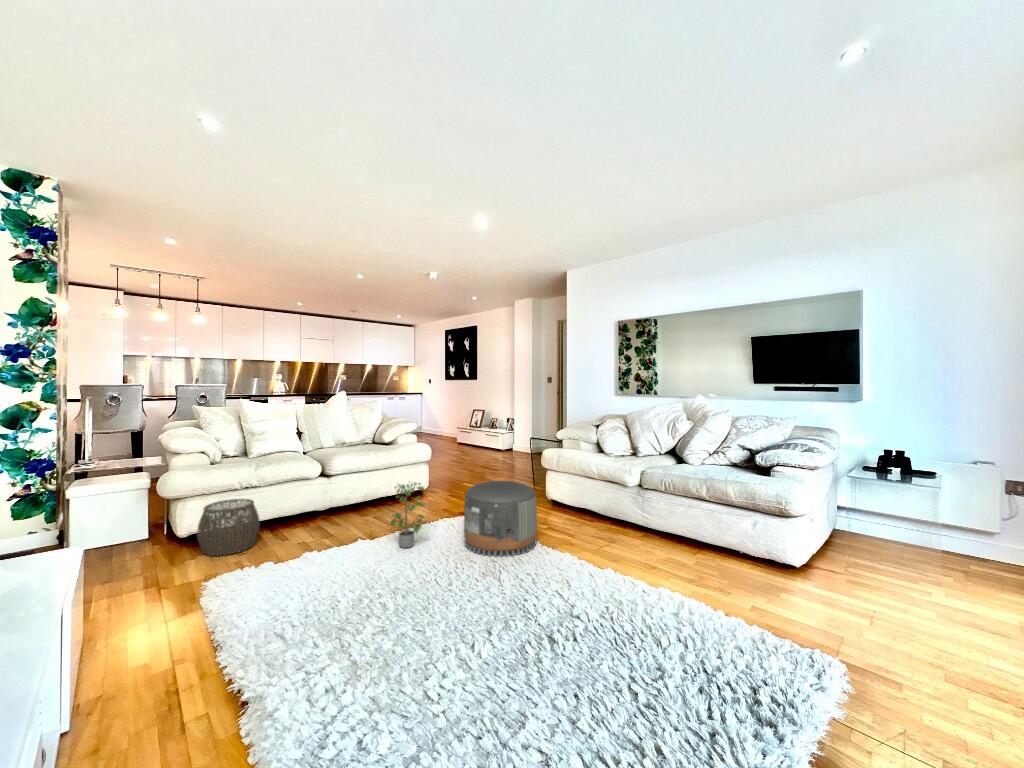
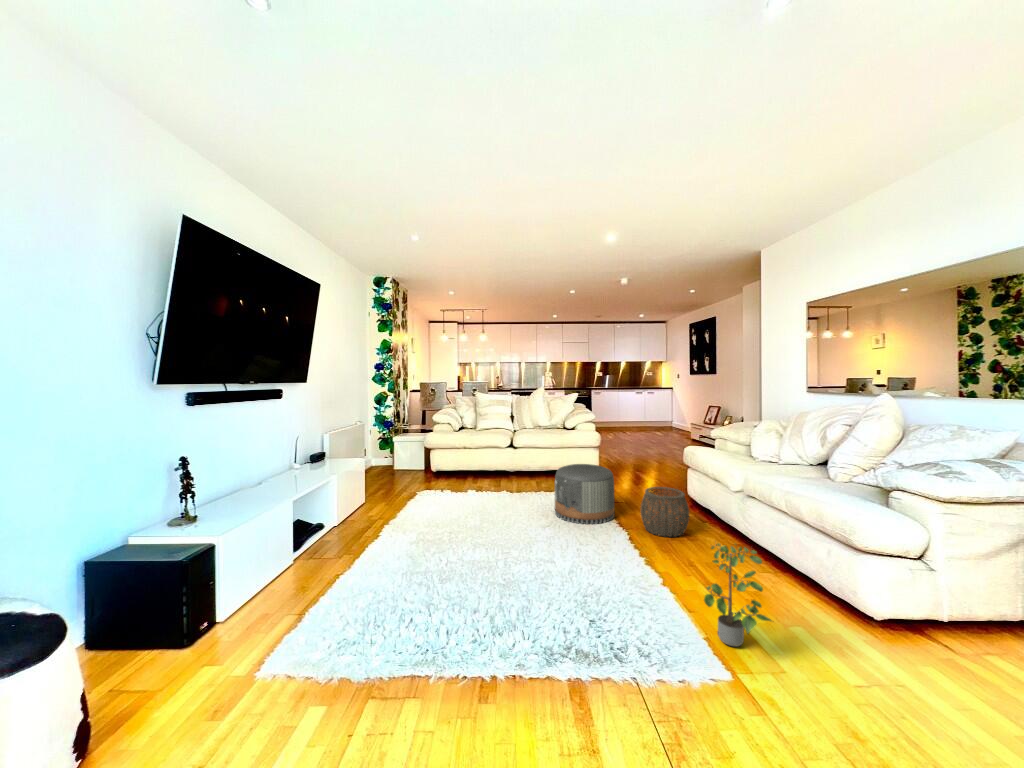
potted plant: present [391,483,428,548] -> present [704,543,772,646]
woven basket: present [197,499,260,556] -> present [641,487,689,537]

